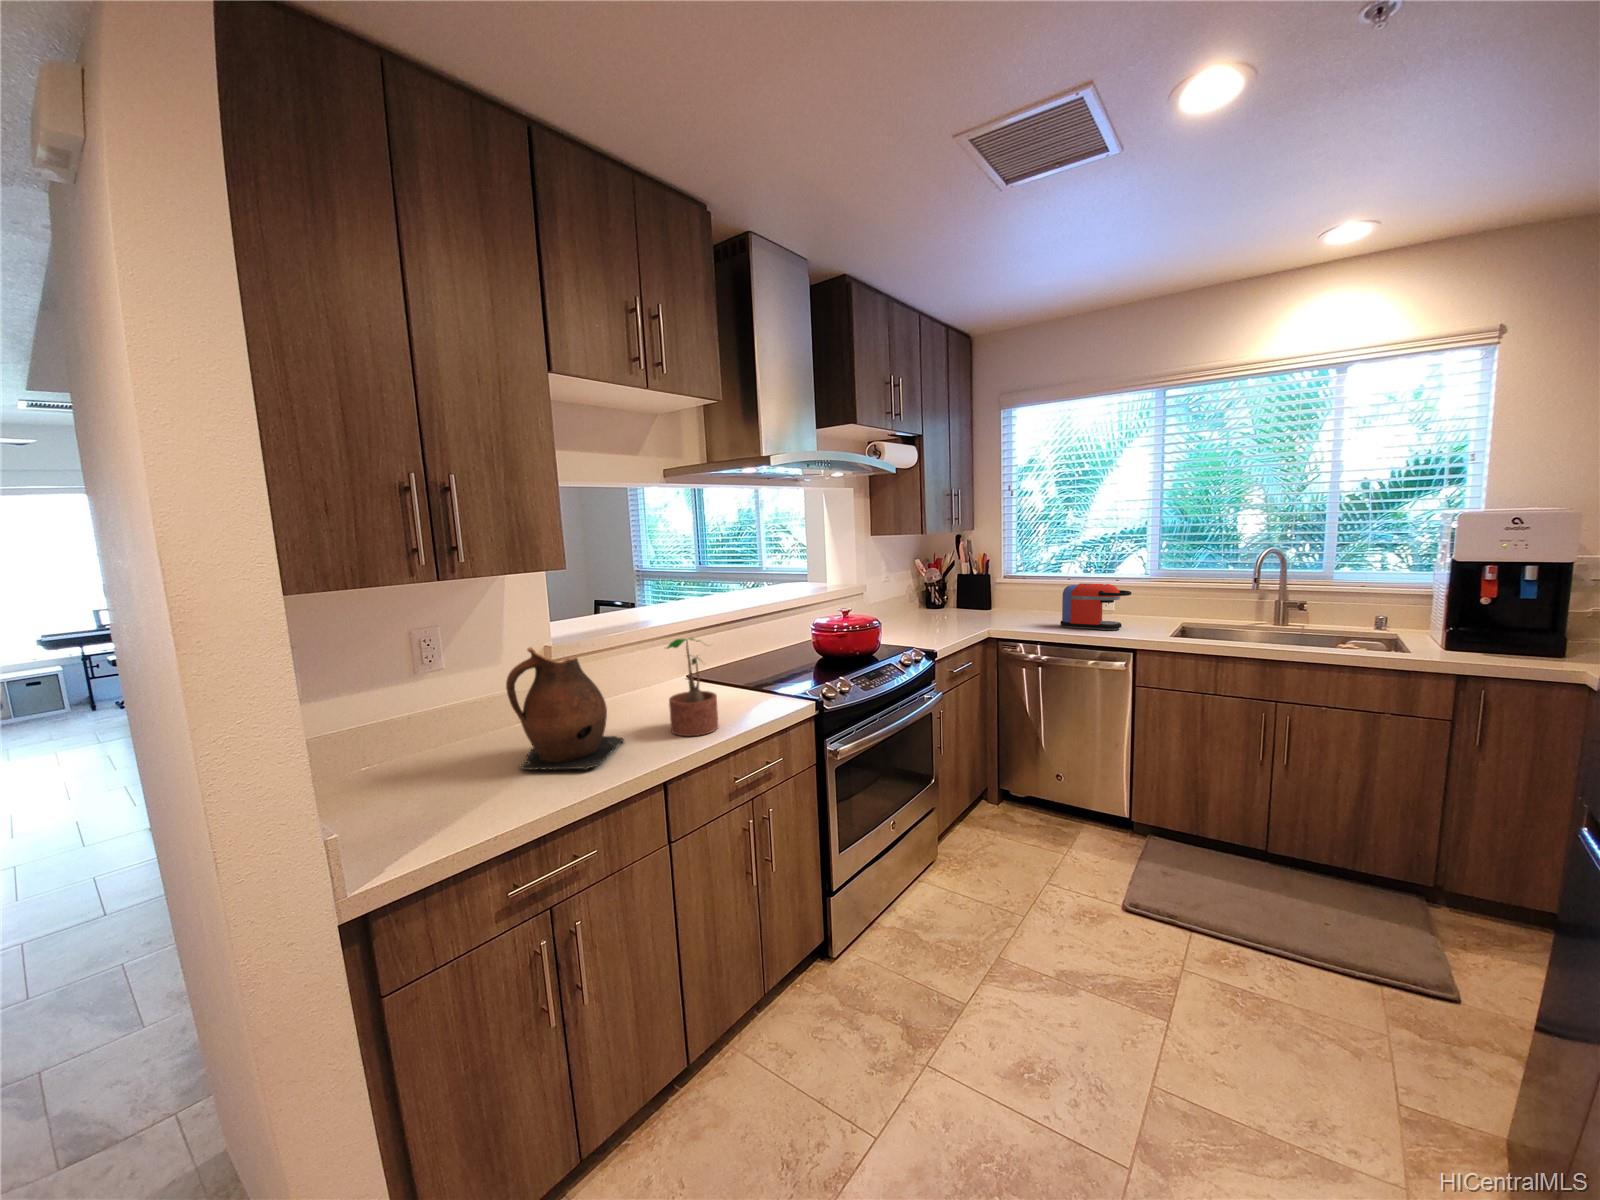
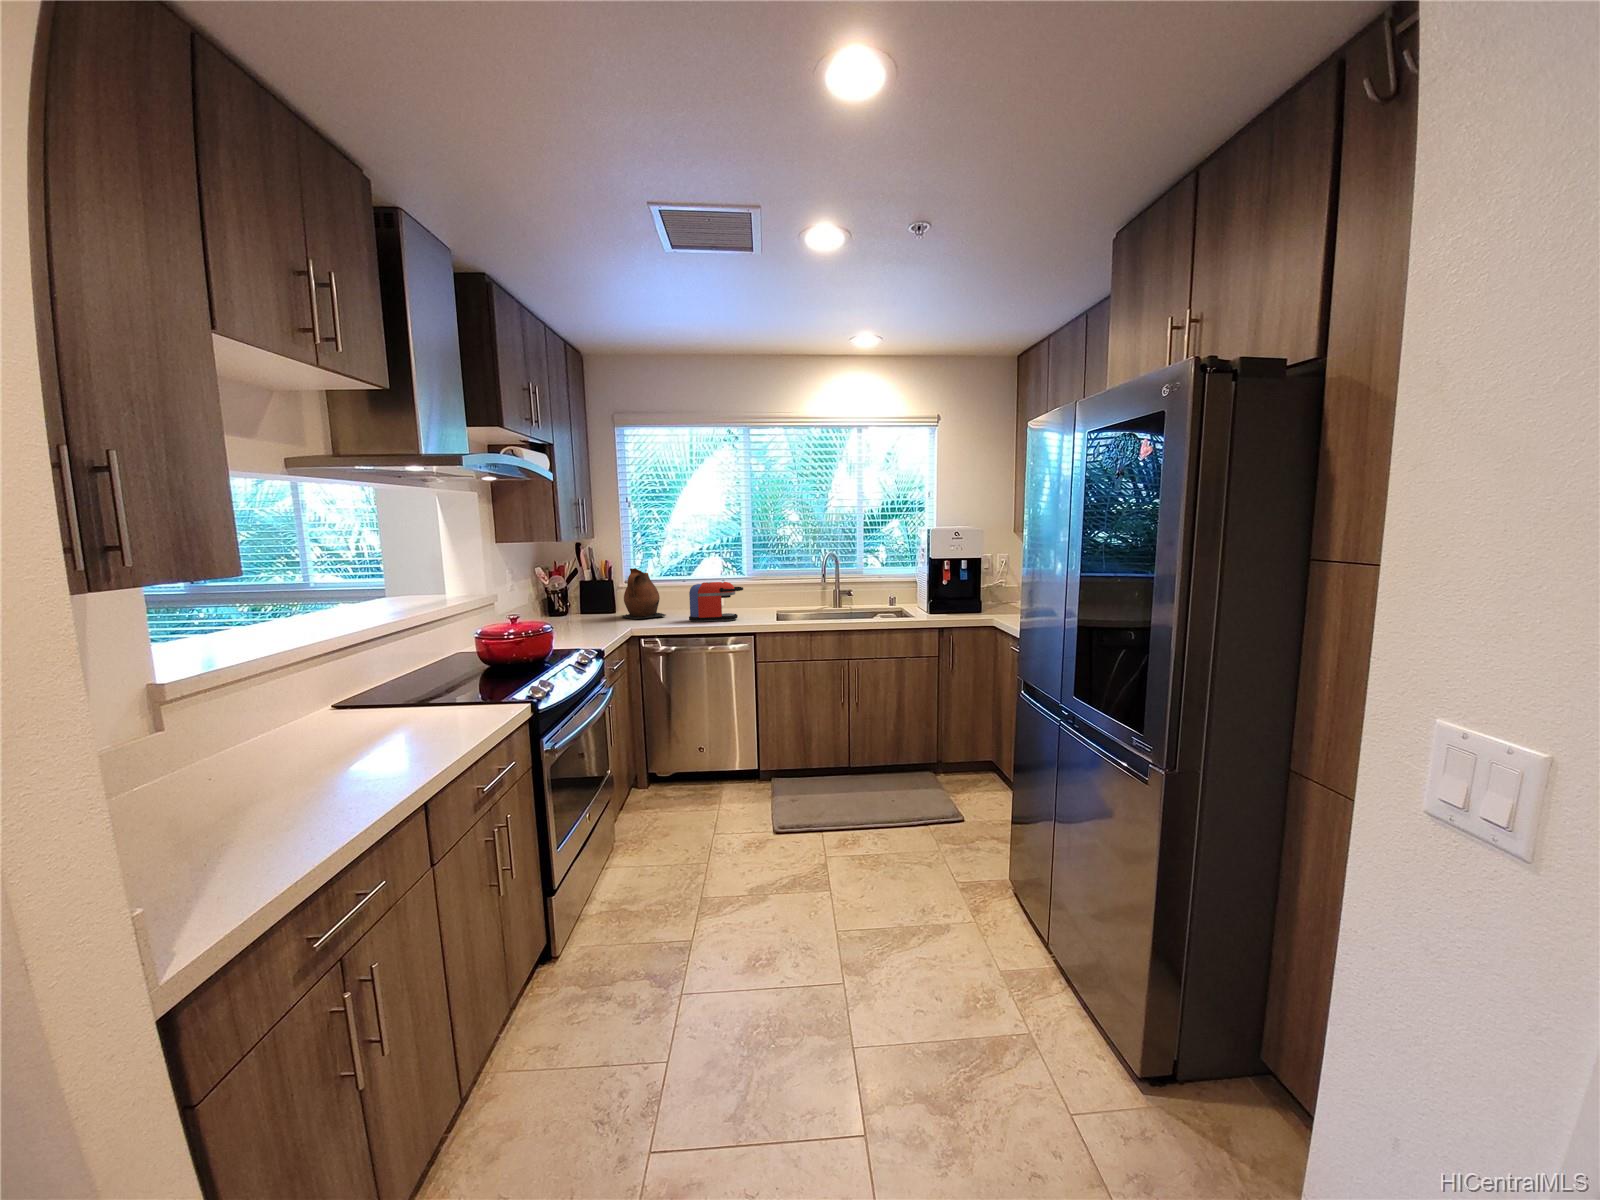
potted plant: present [667,638,718,736] -> none [395,647,462,751]
ceramic pitcher: present [506,648,624,771] -> present [622,568,666,619]

